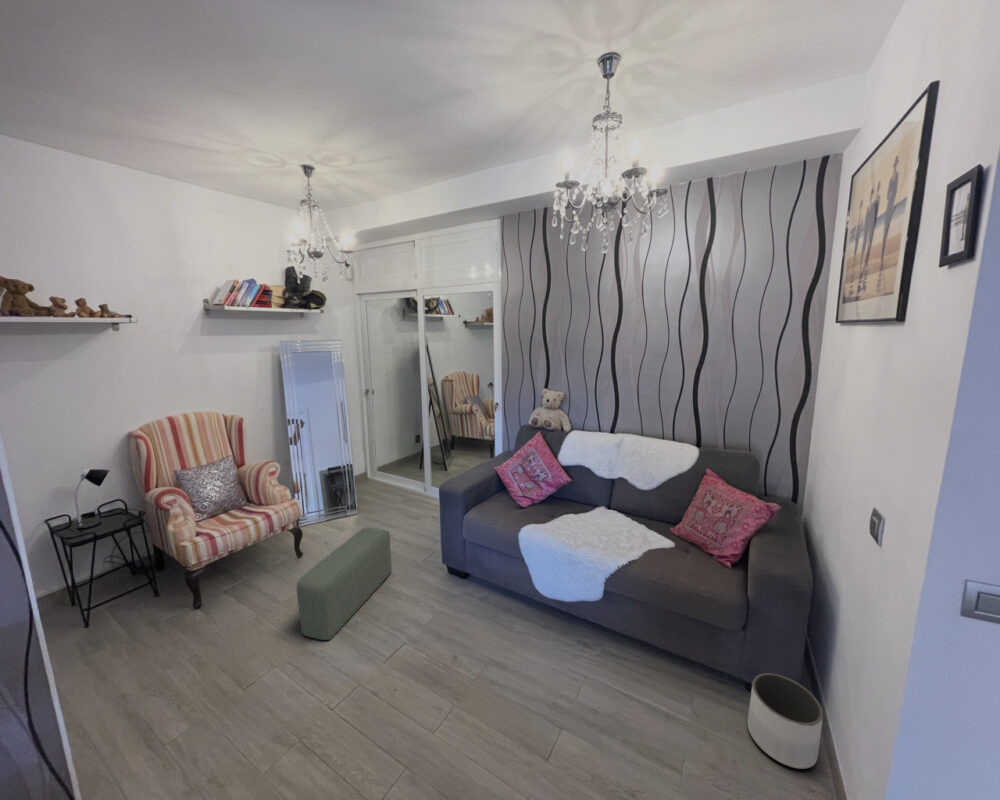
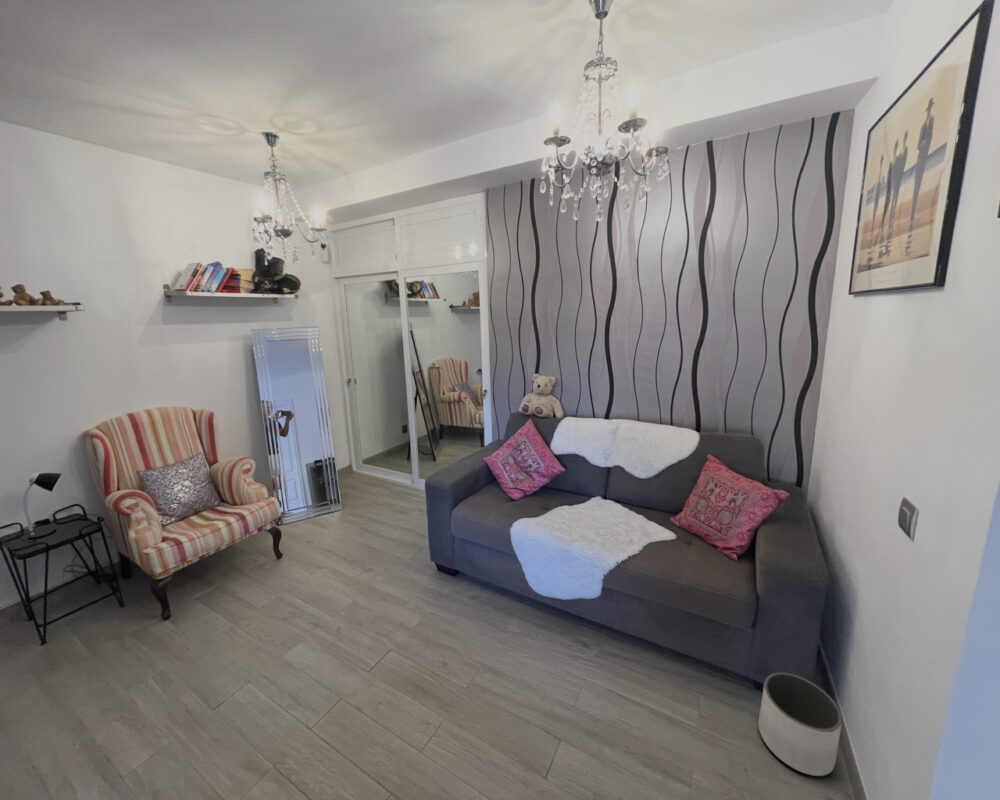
pouf: present [297,528,392,640] -> none [272,526,378,649]

